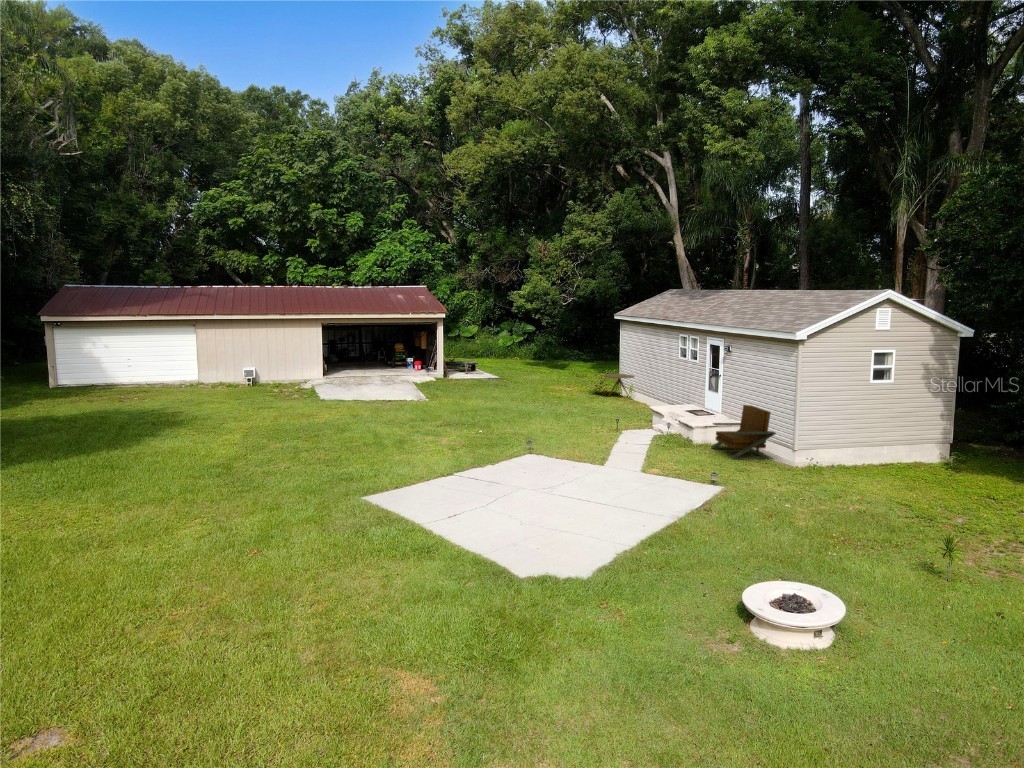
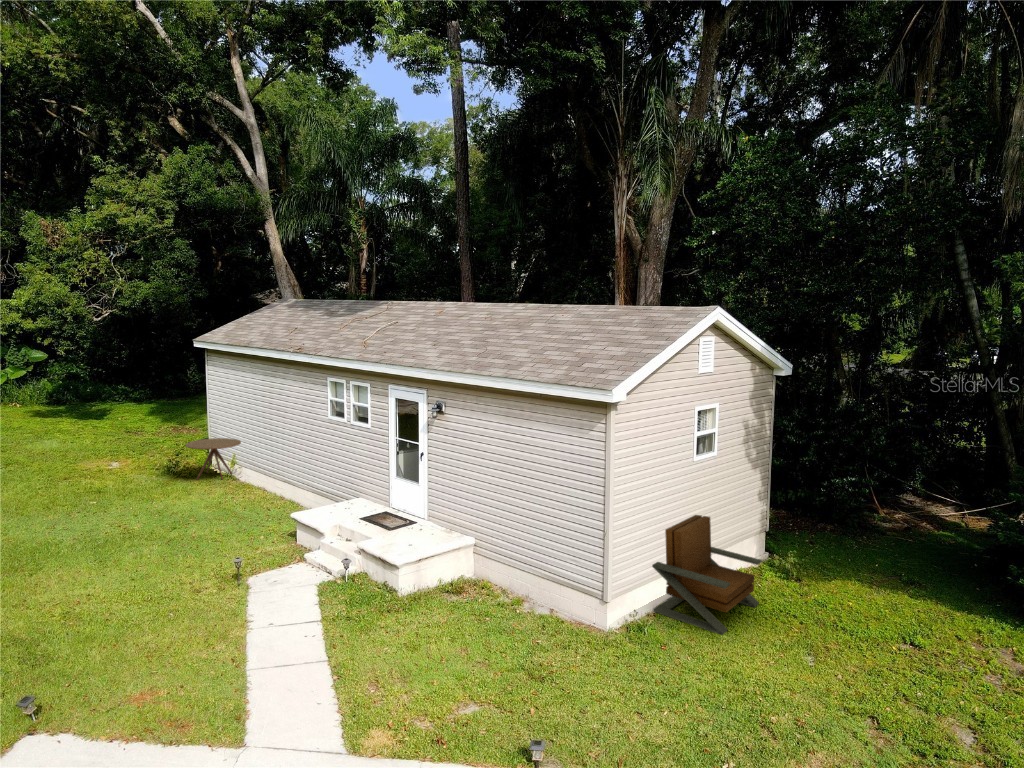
lounge chair: present [711,405,776,460] -> present [652,515,762,635]

